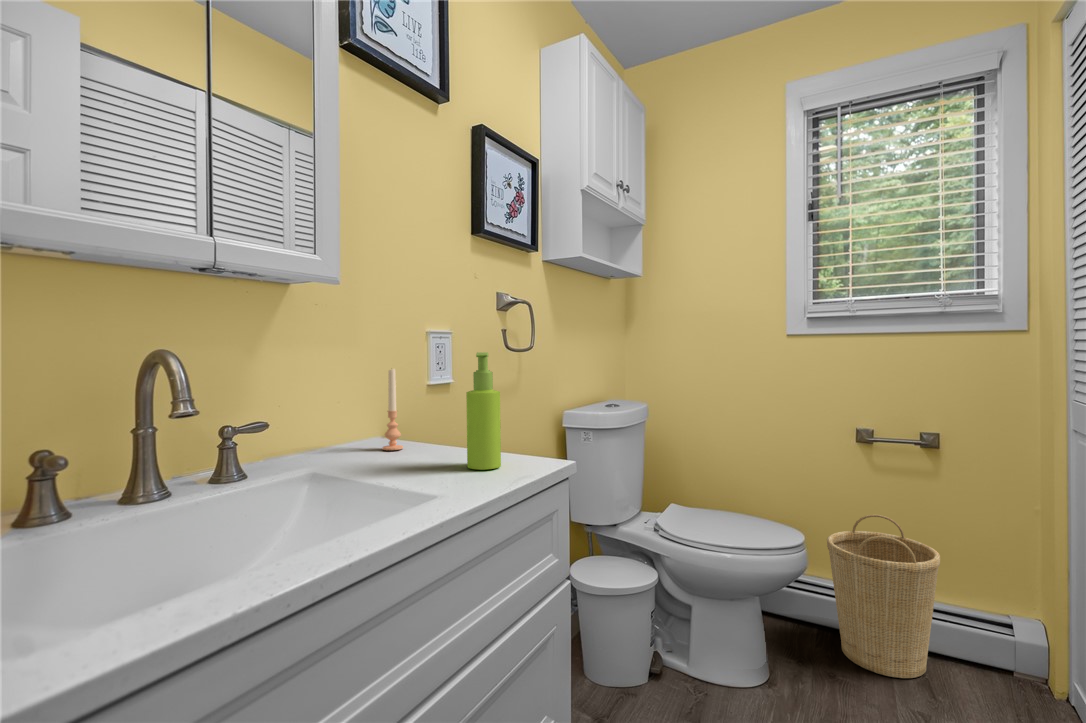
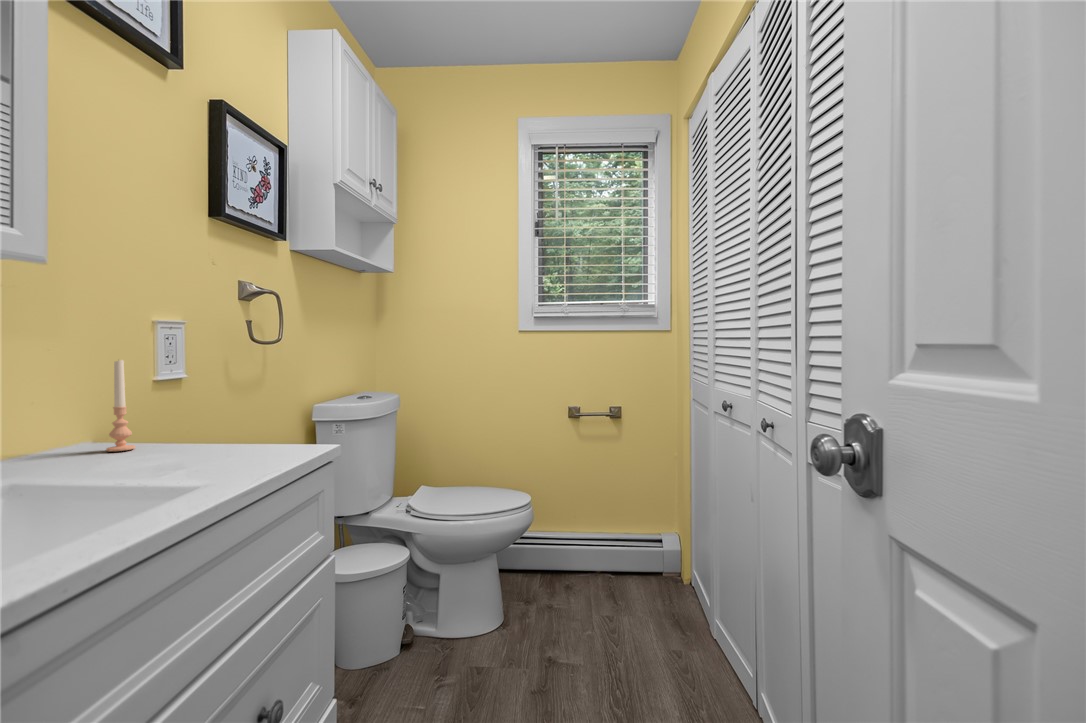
soap dispenser: present [466,352,501,470] -> none [226,342,266,459]
basket: present [827,514,940,678] -> none [547,474,621,595]

